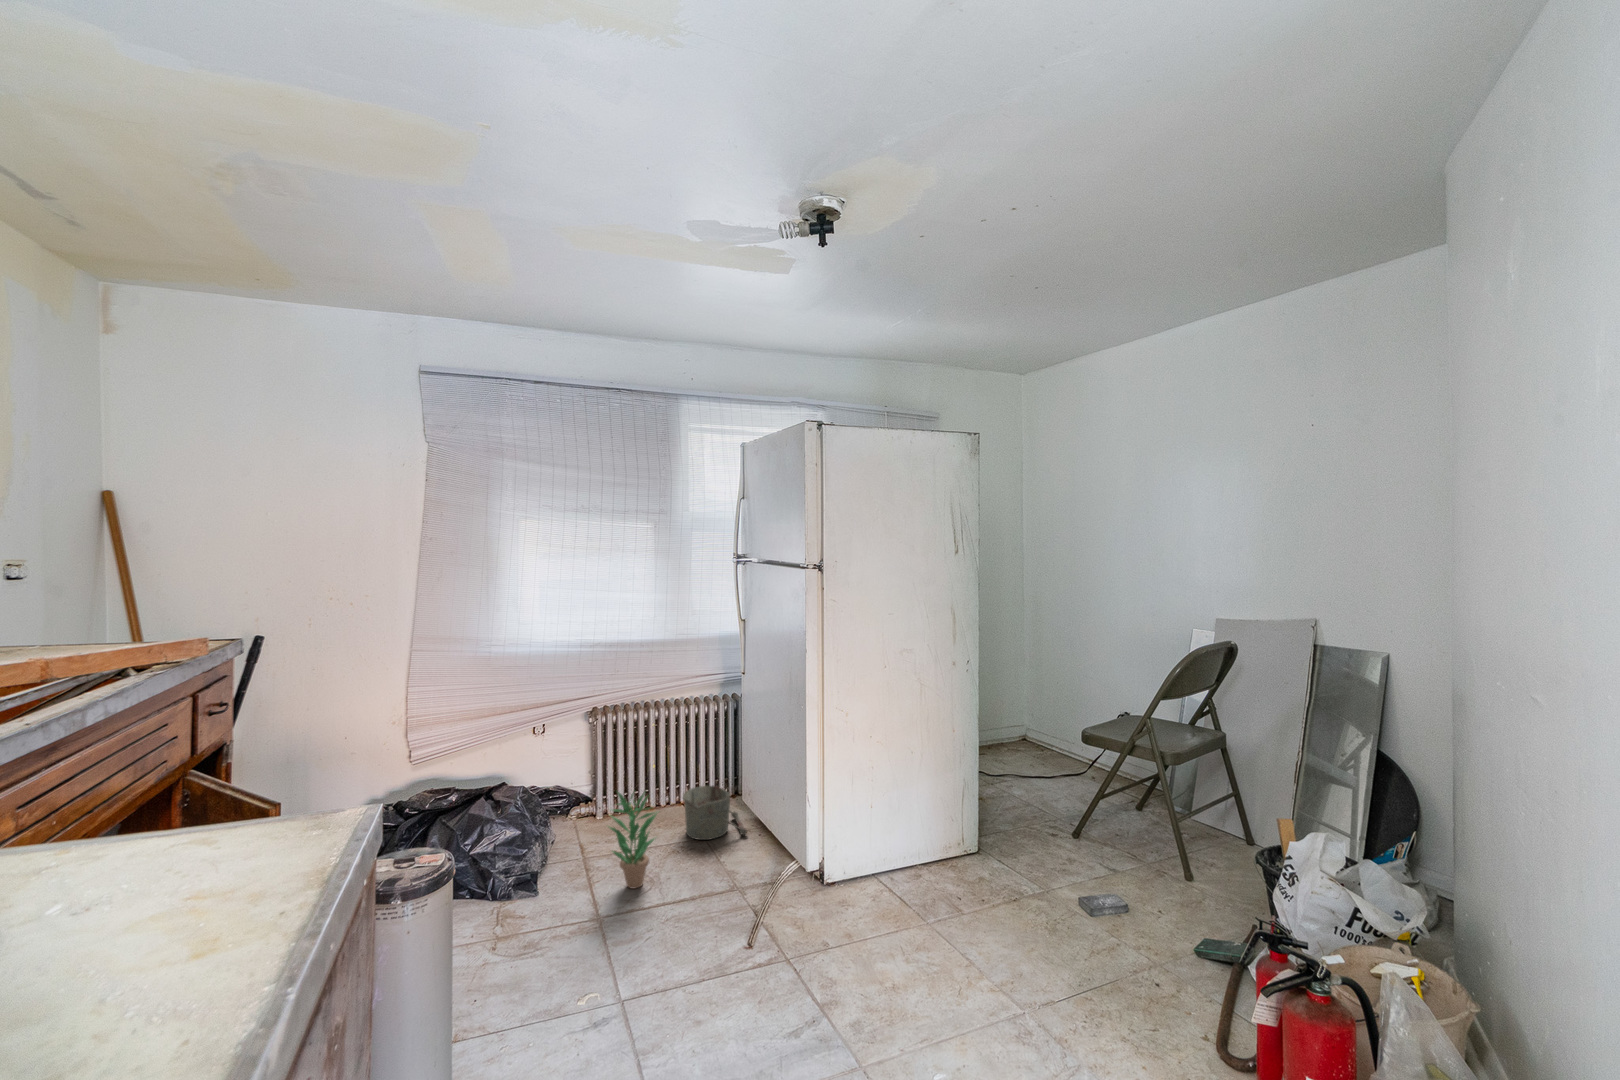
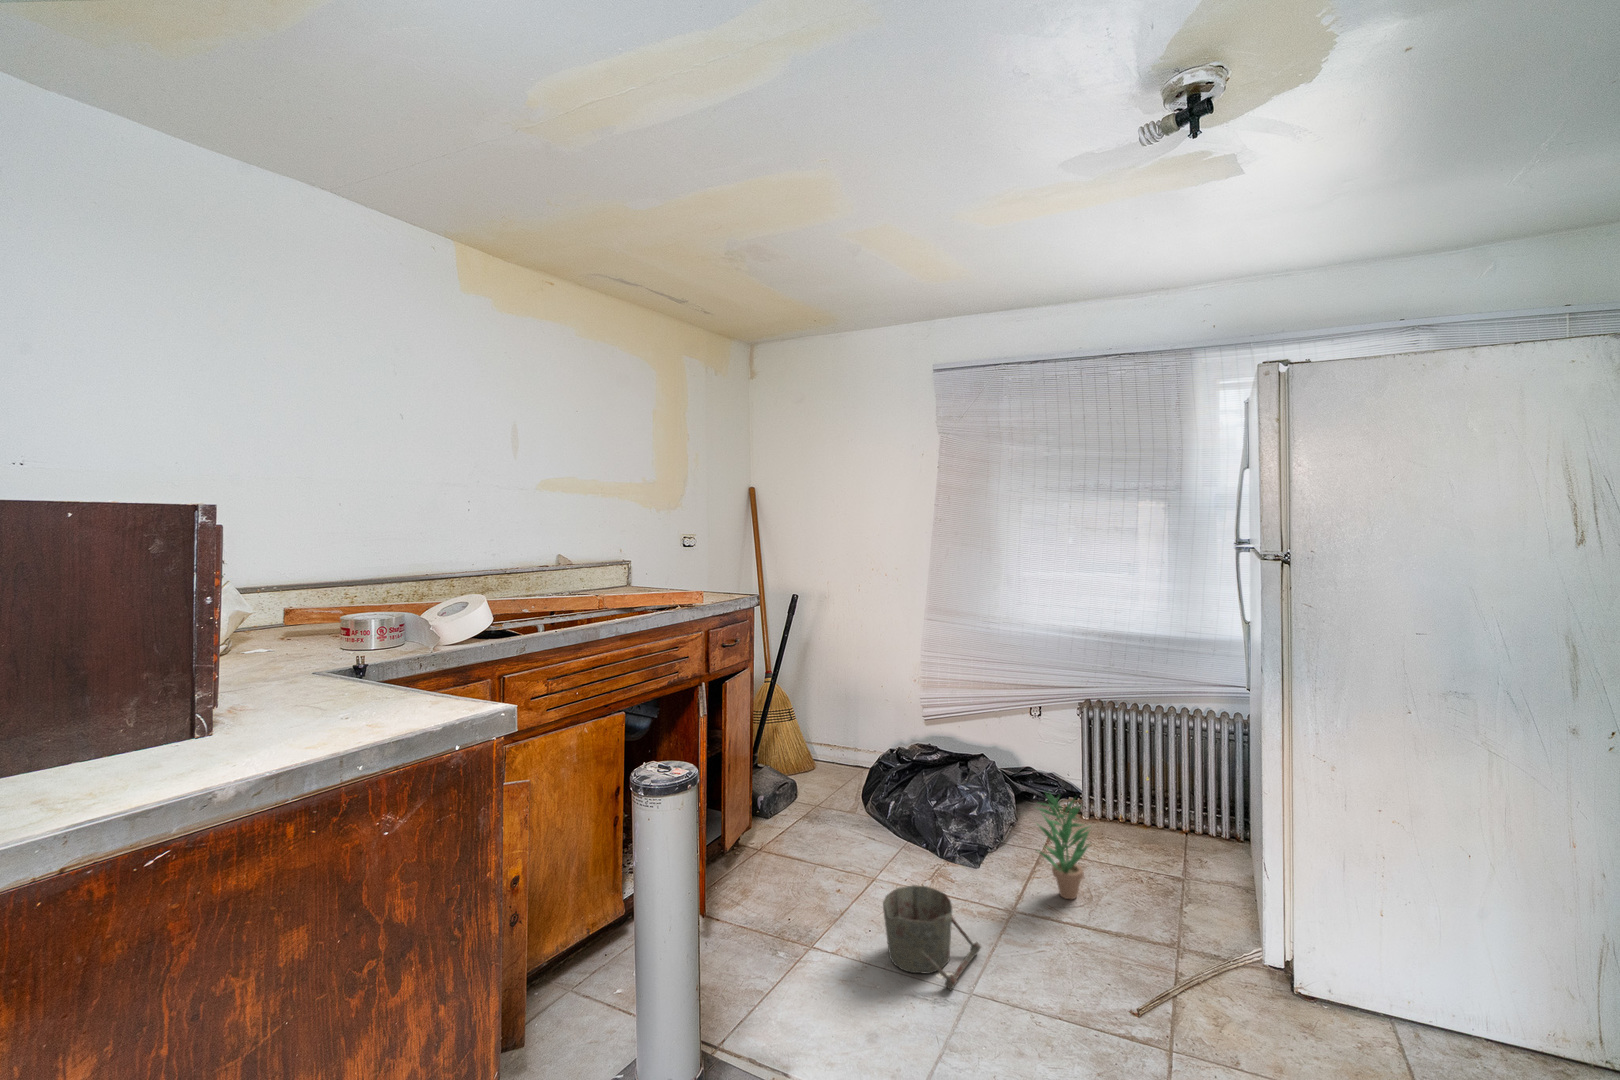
bucket: present [683,786,748,840] -> present [883,885,981,990]

